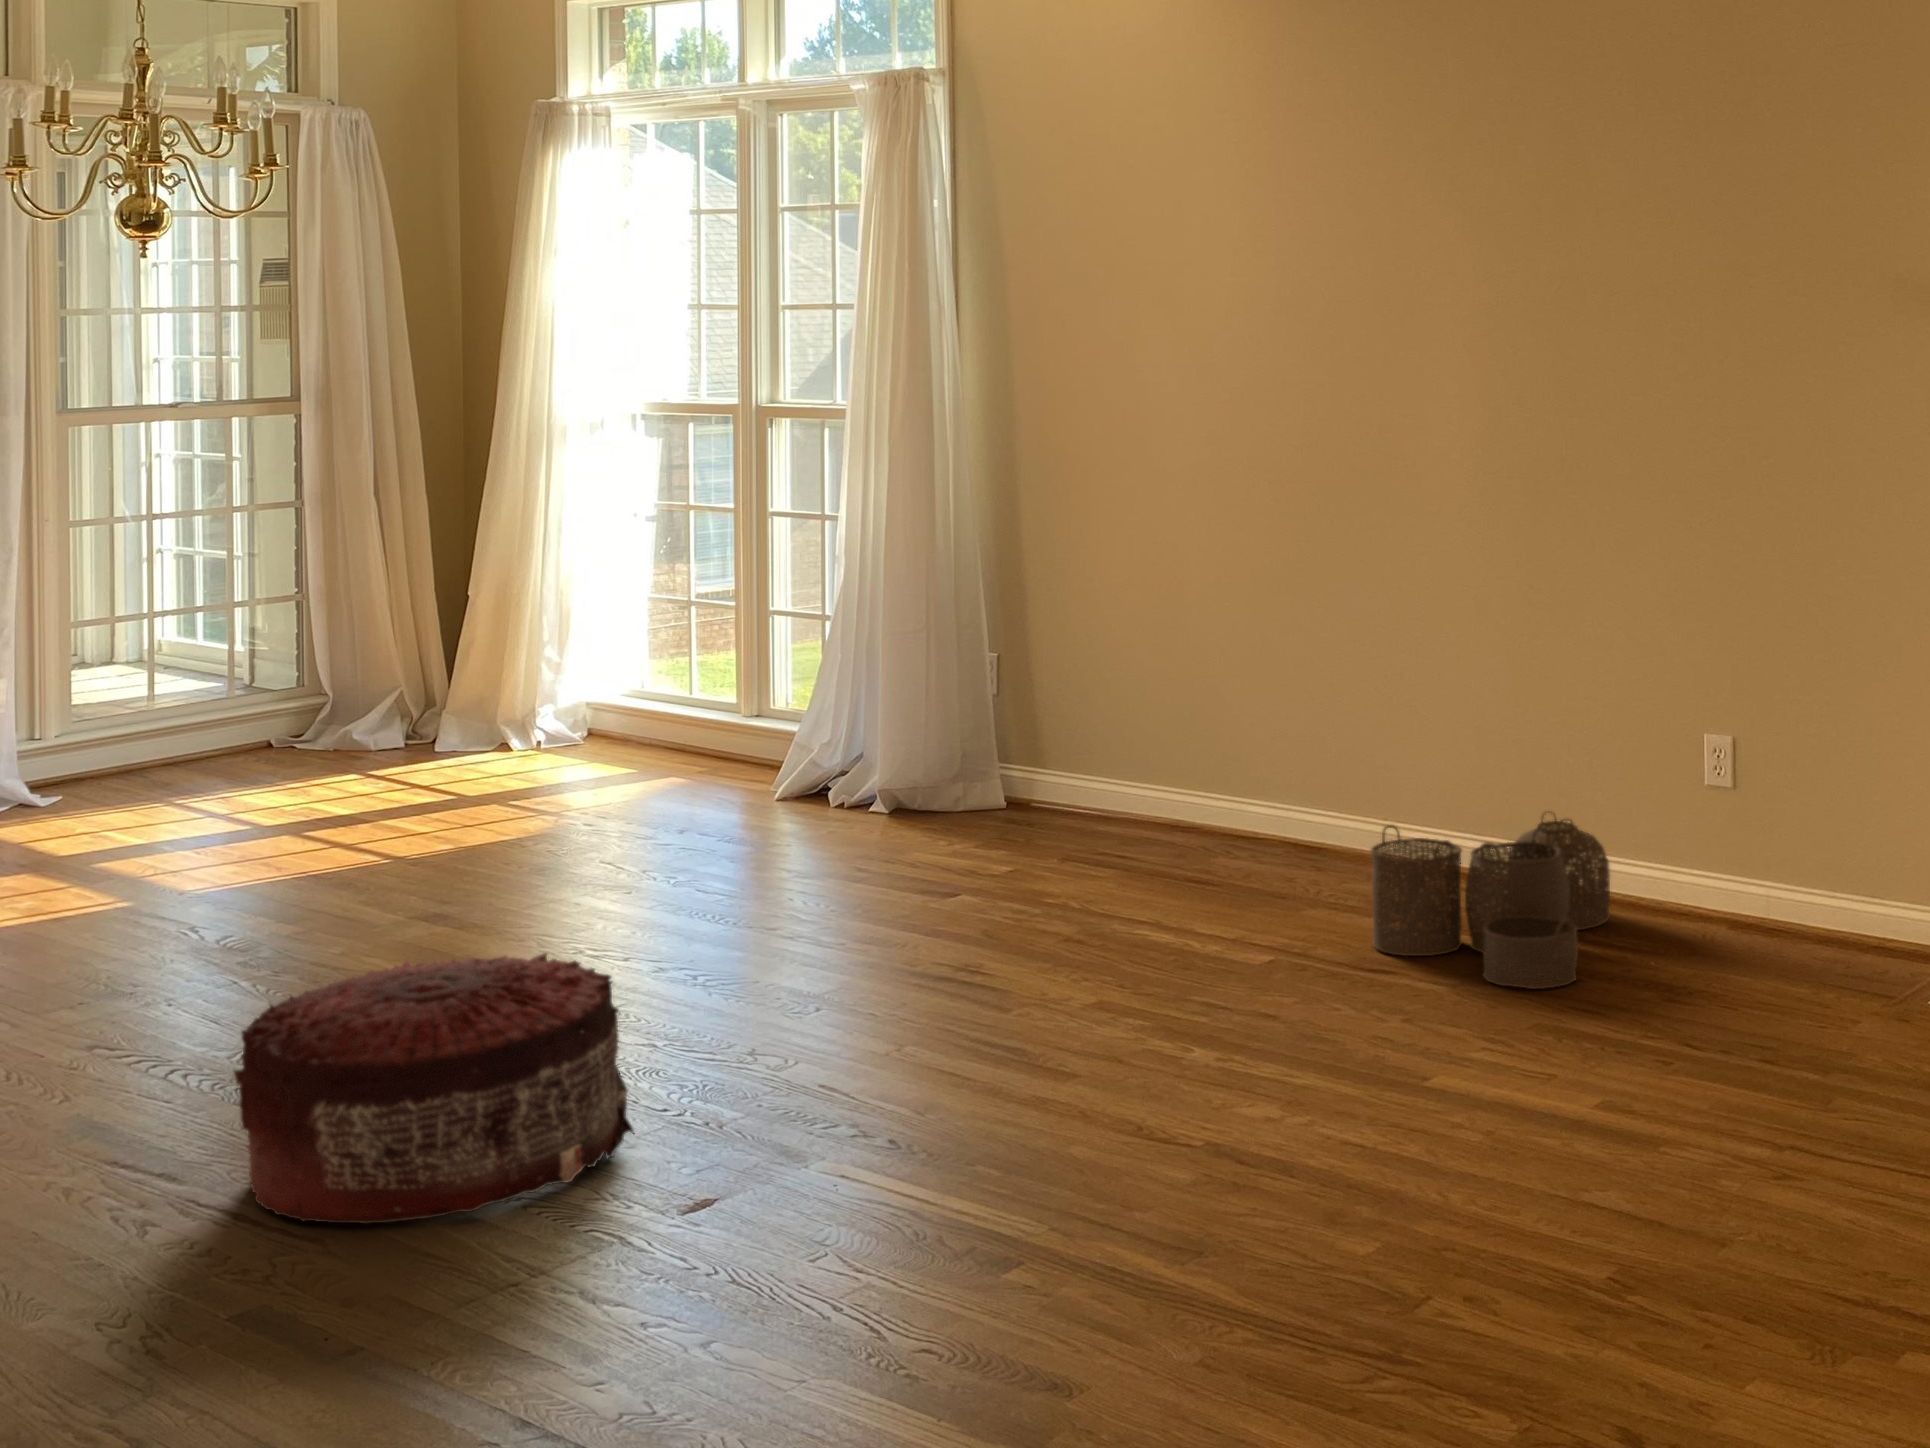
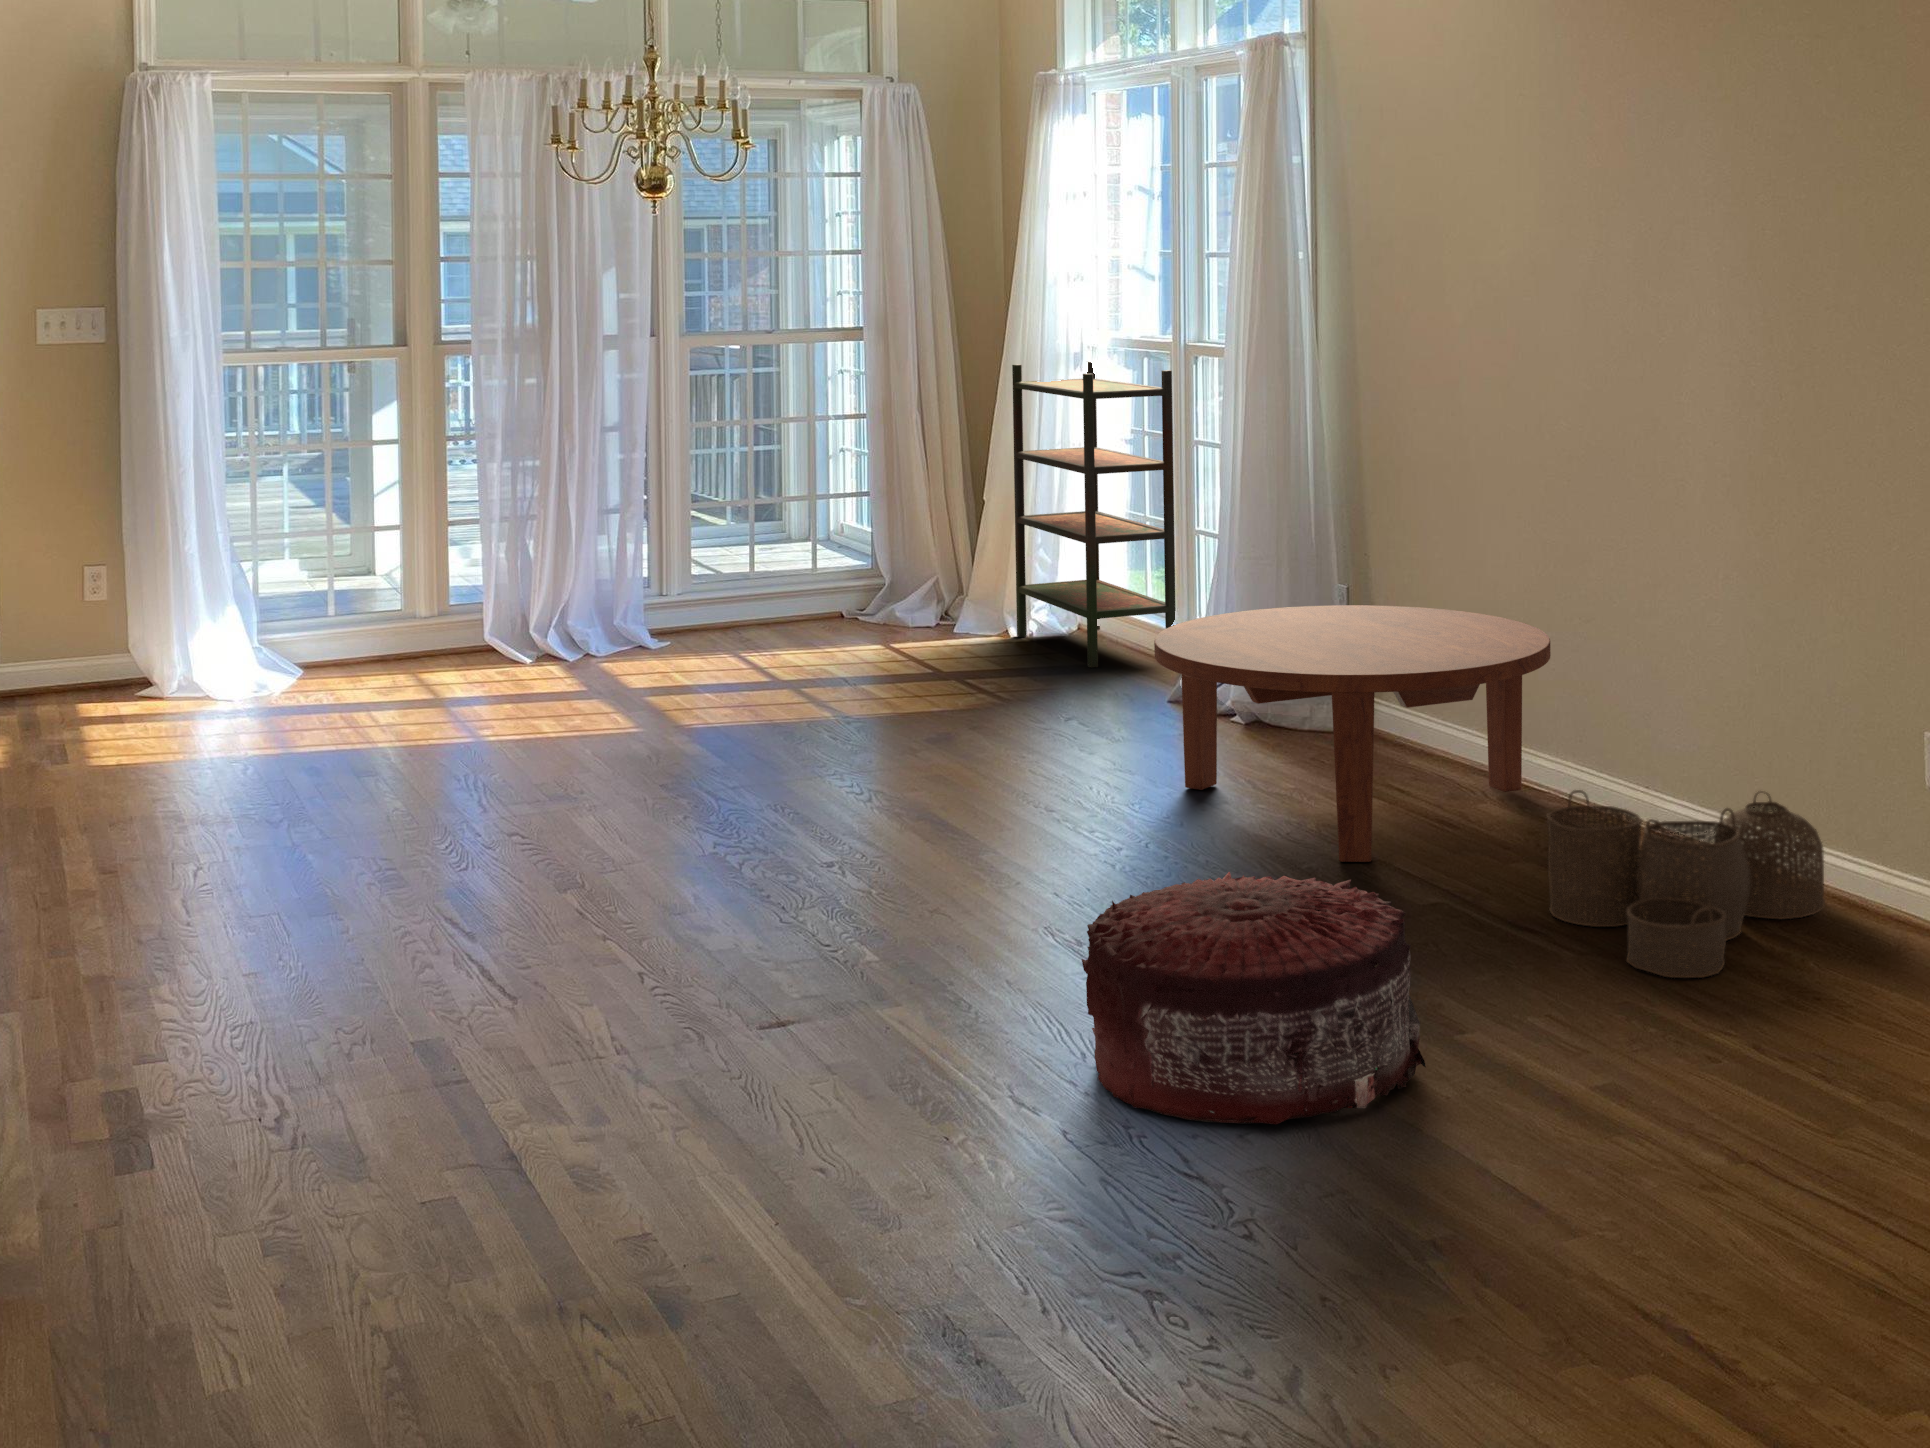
bookshelf: none [519,429,738,772] -> present [1012,362,1176,667]
coffee table: none [875,669,1292,928] -> present [1154,605,1551,862]
pouf: present [233,953,635,1224] -> present [1082,872,1426,1124]

